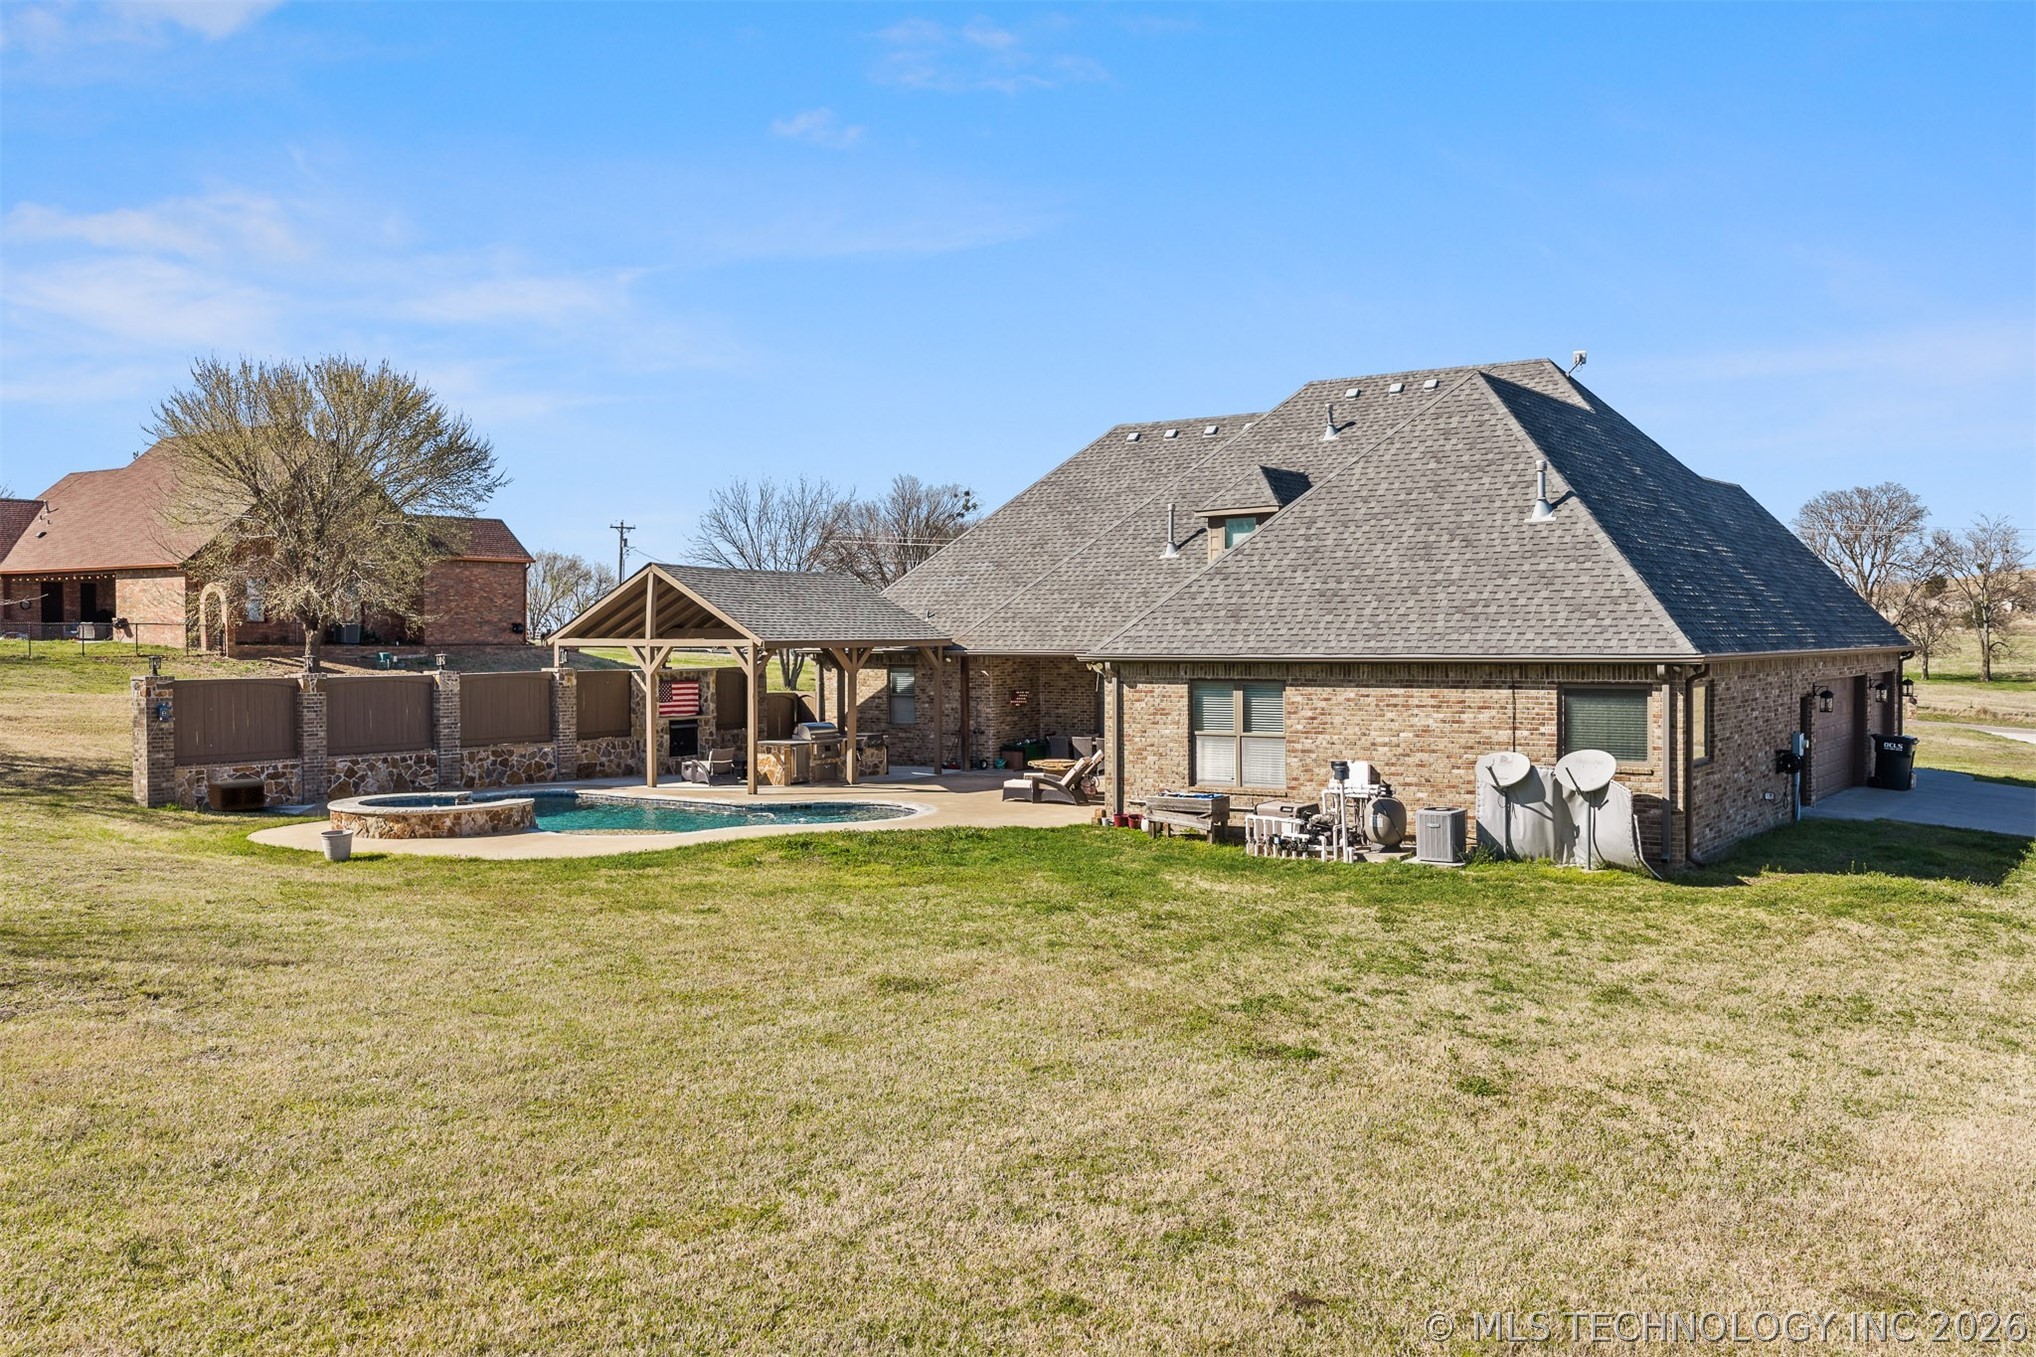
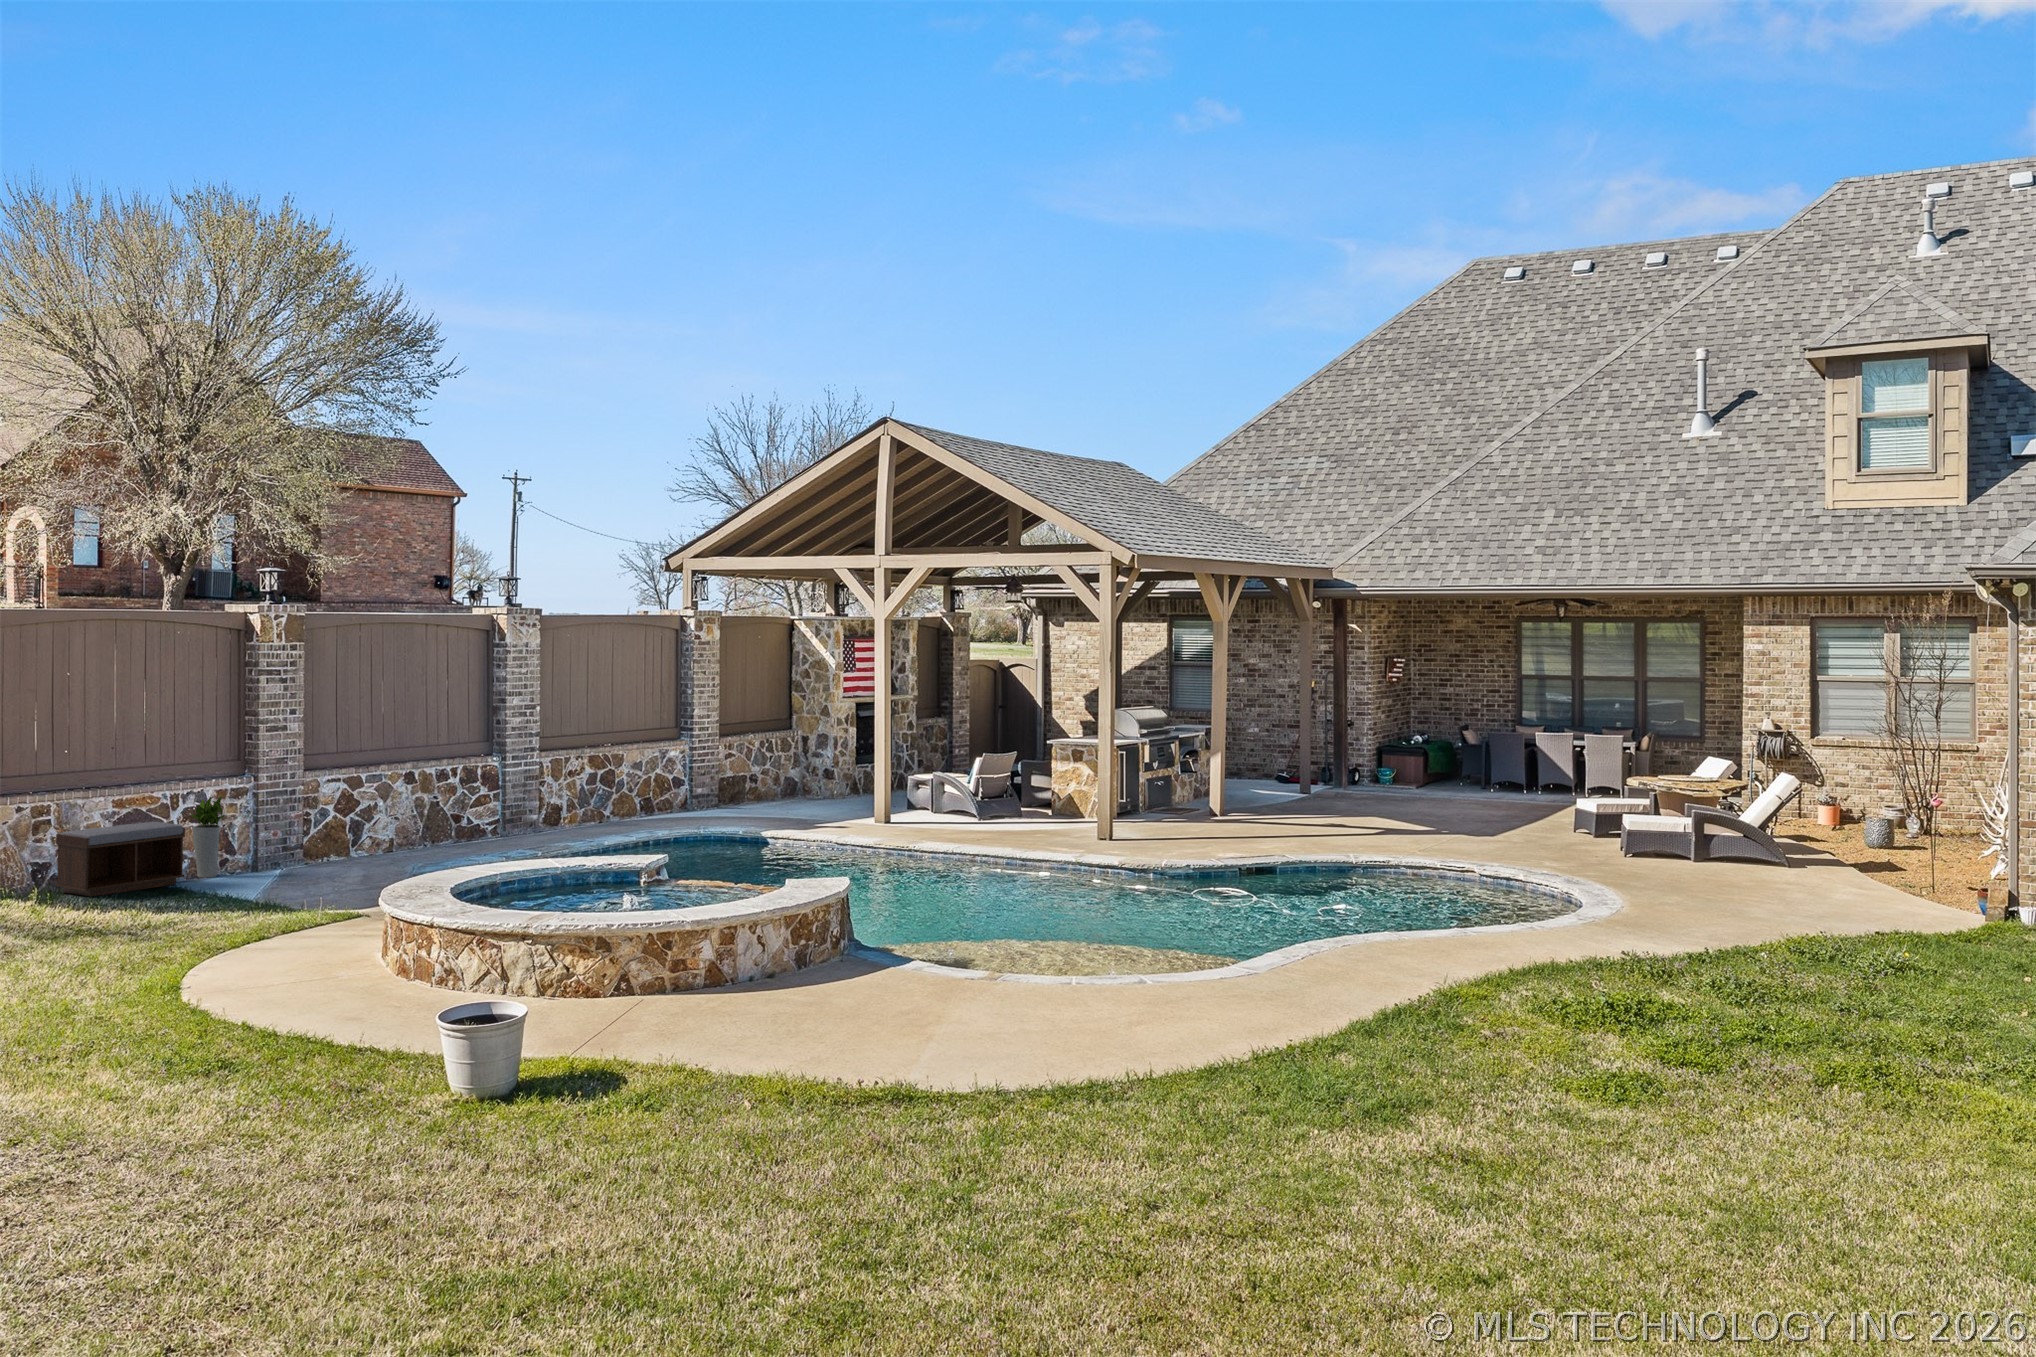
planter: none [270,767,288,806] -> present [191,796,226,878]

